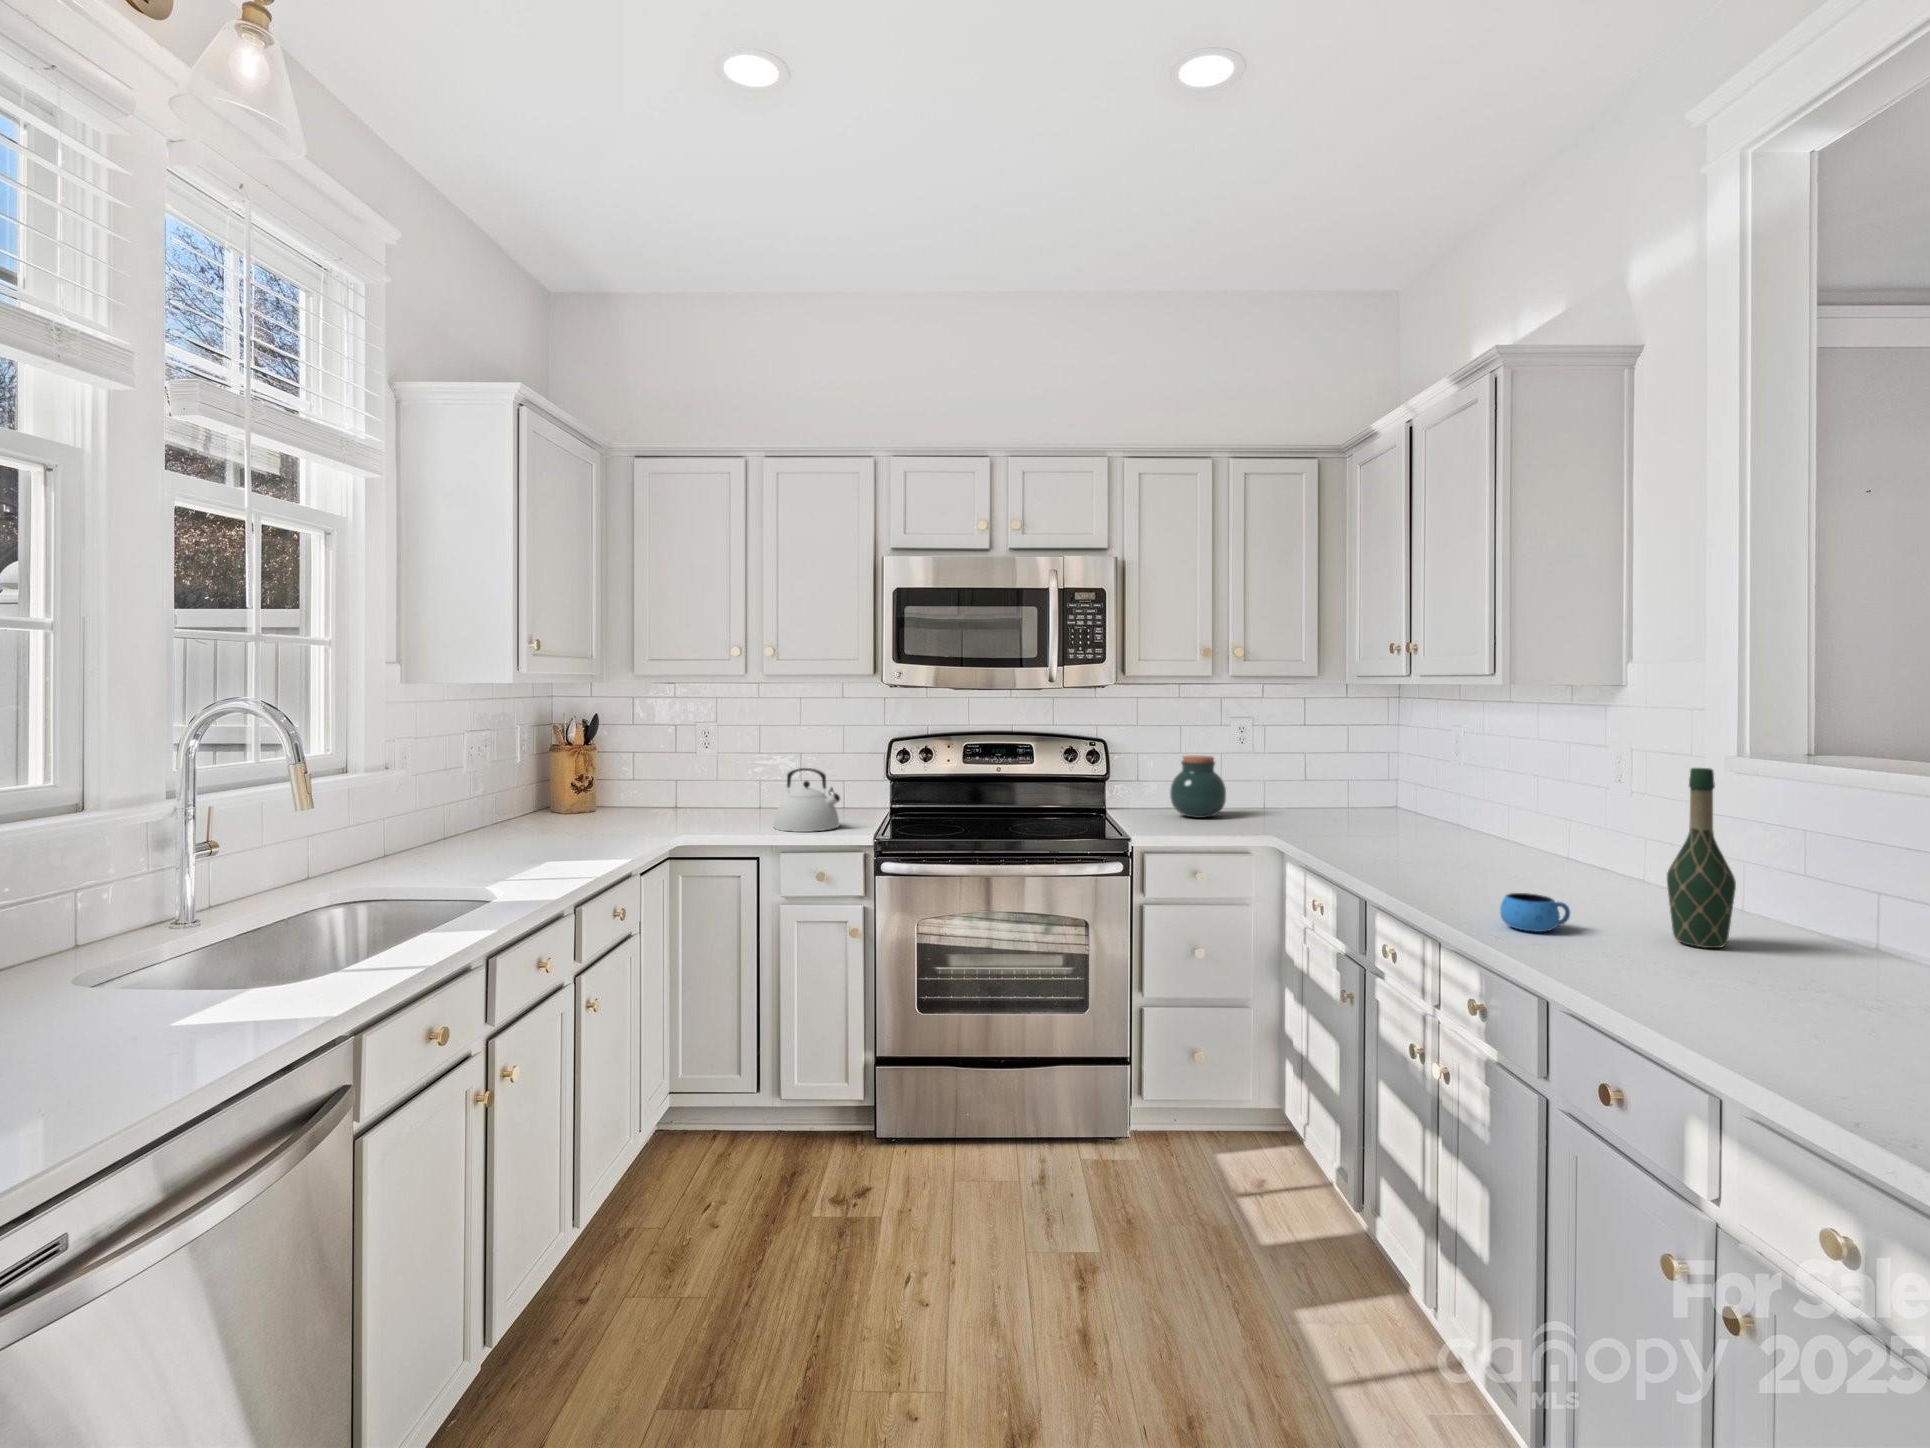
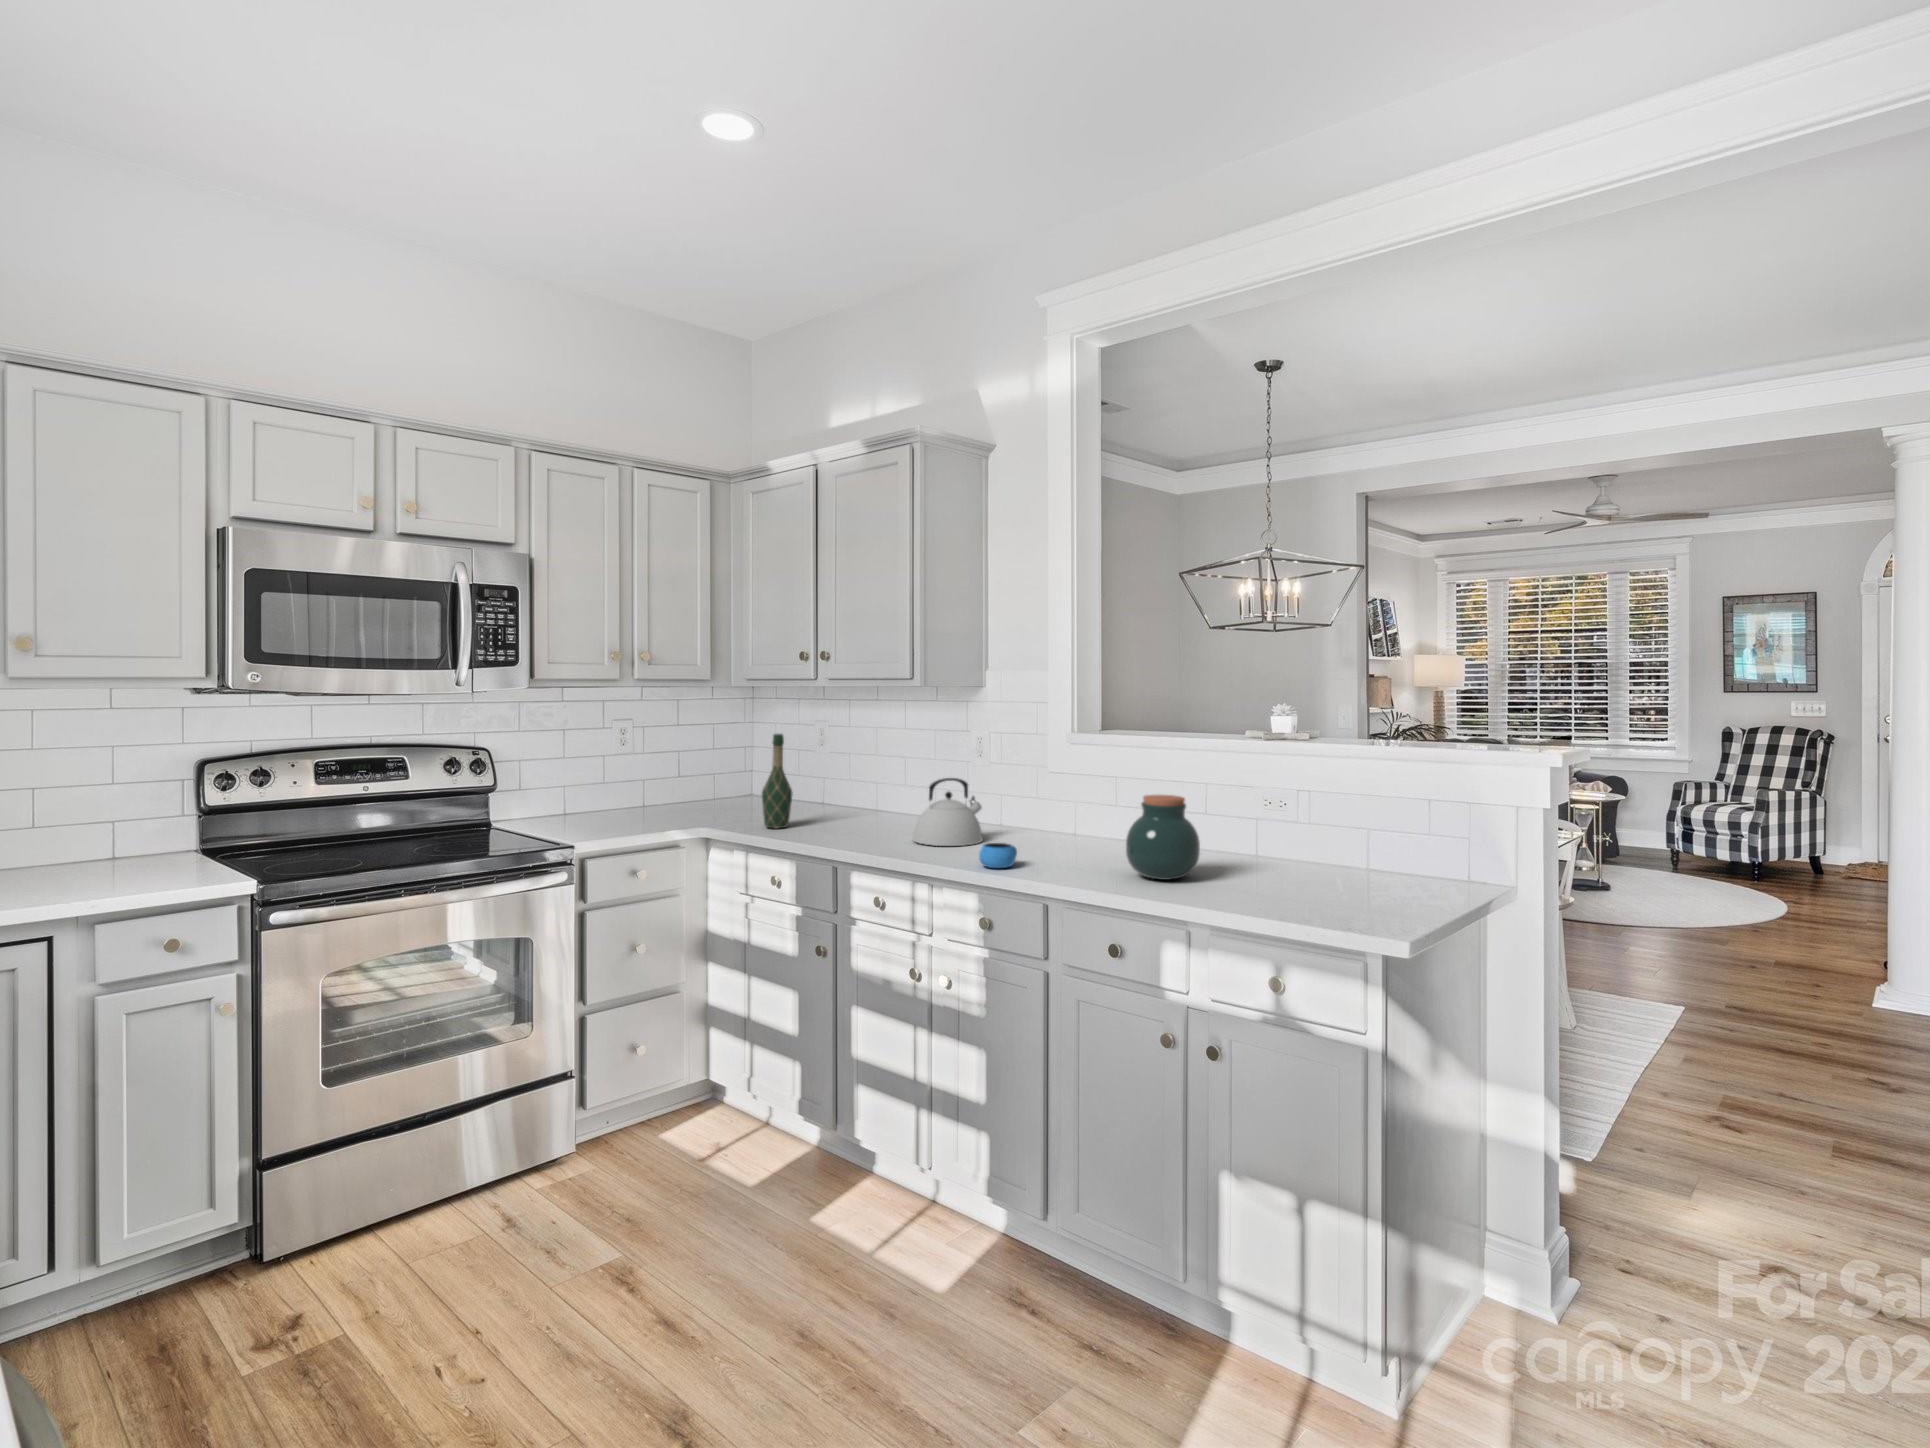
jar: present [1170,756,1226,818] -> present [1126,795,1200,880]
kettle: present [773,768,840,832] -> present [913,778,982,846]
wine bottle: present [1667,768,1736,948] -> present [762,734,792,829]

